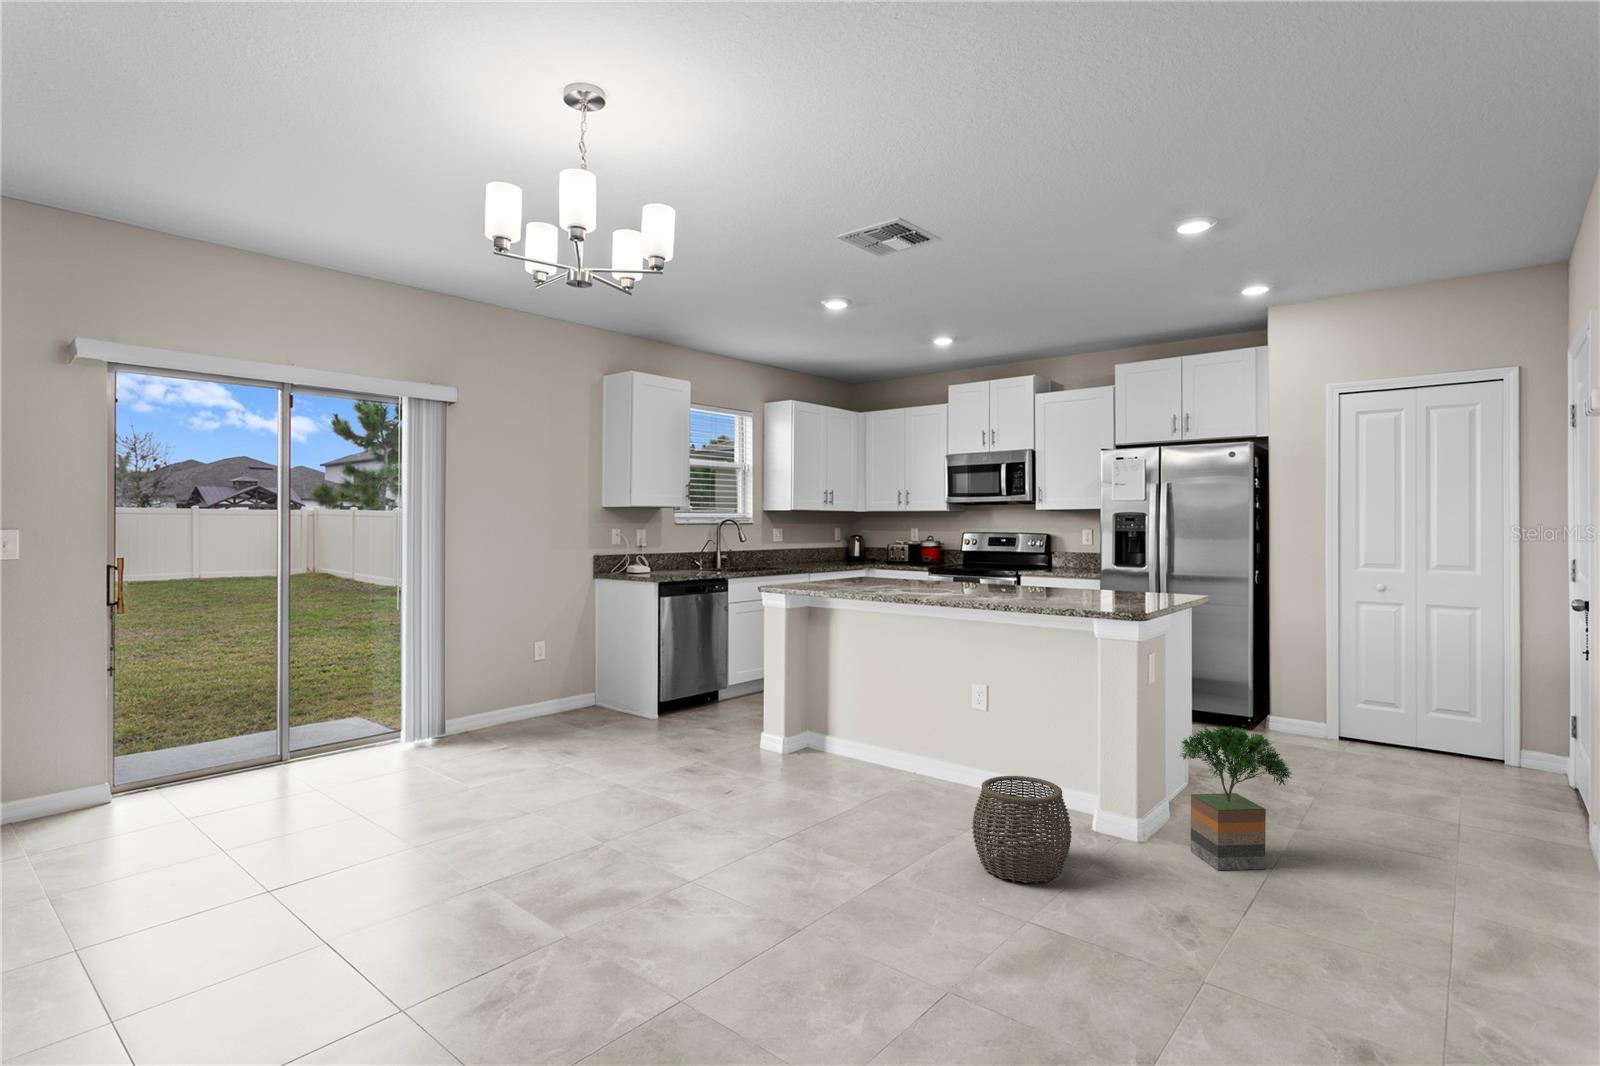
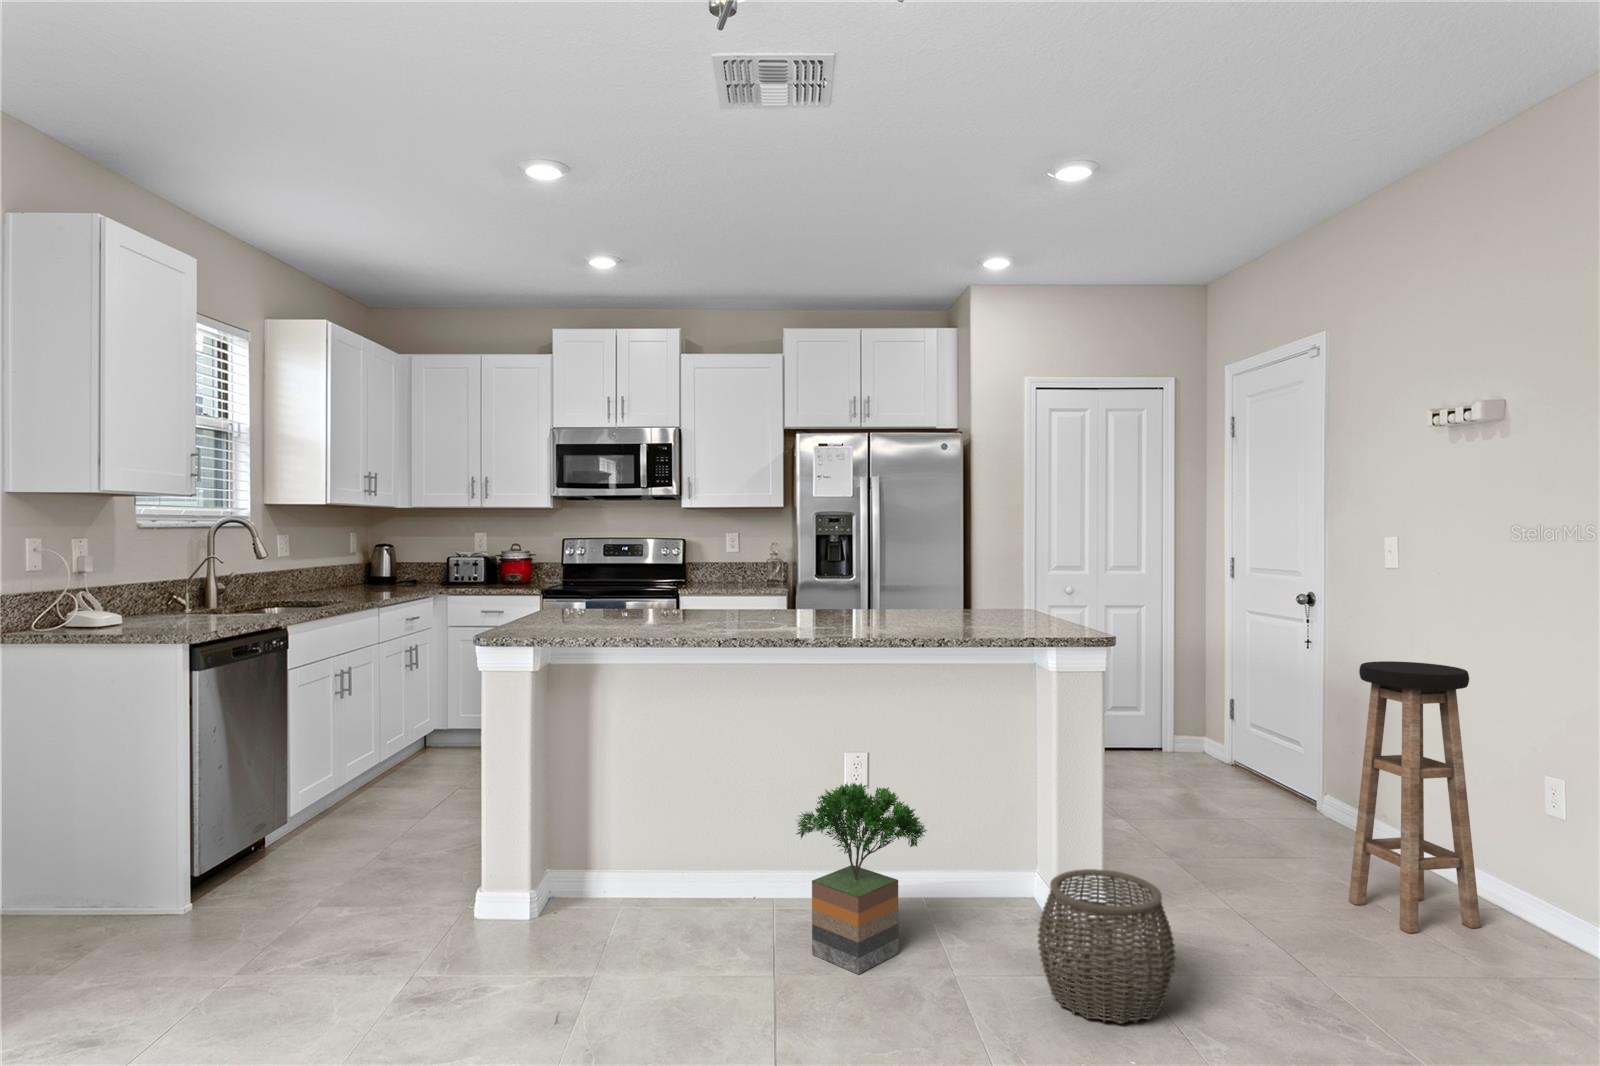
bar stool: none [1382,660,1500,943] -> present [1349,661,1480,933]
potted tree: present [1180,726,1291,870] -> present [796,783,928,974]

